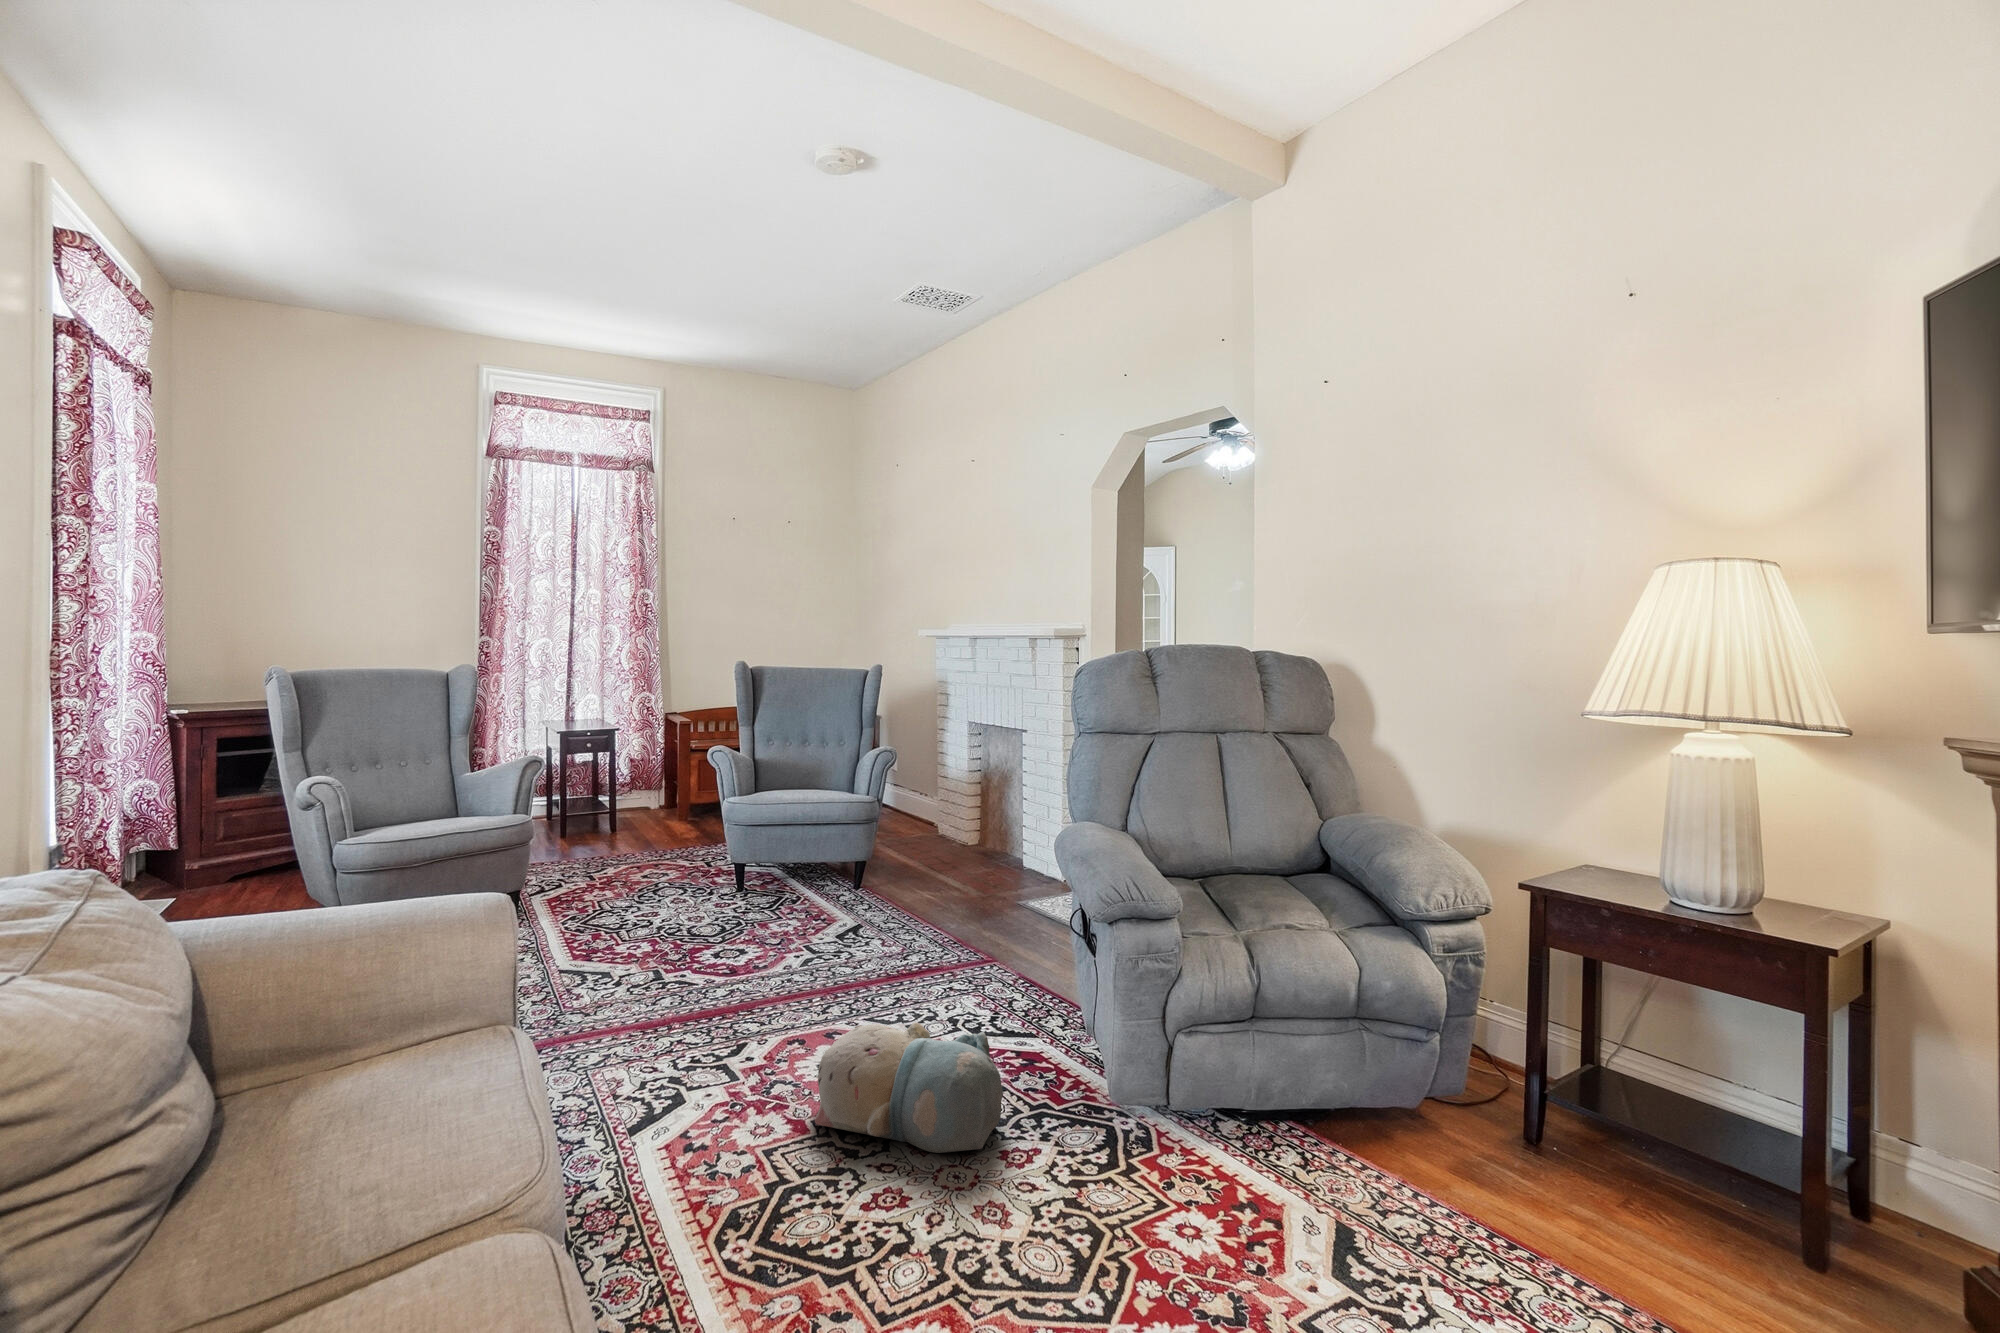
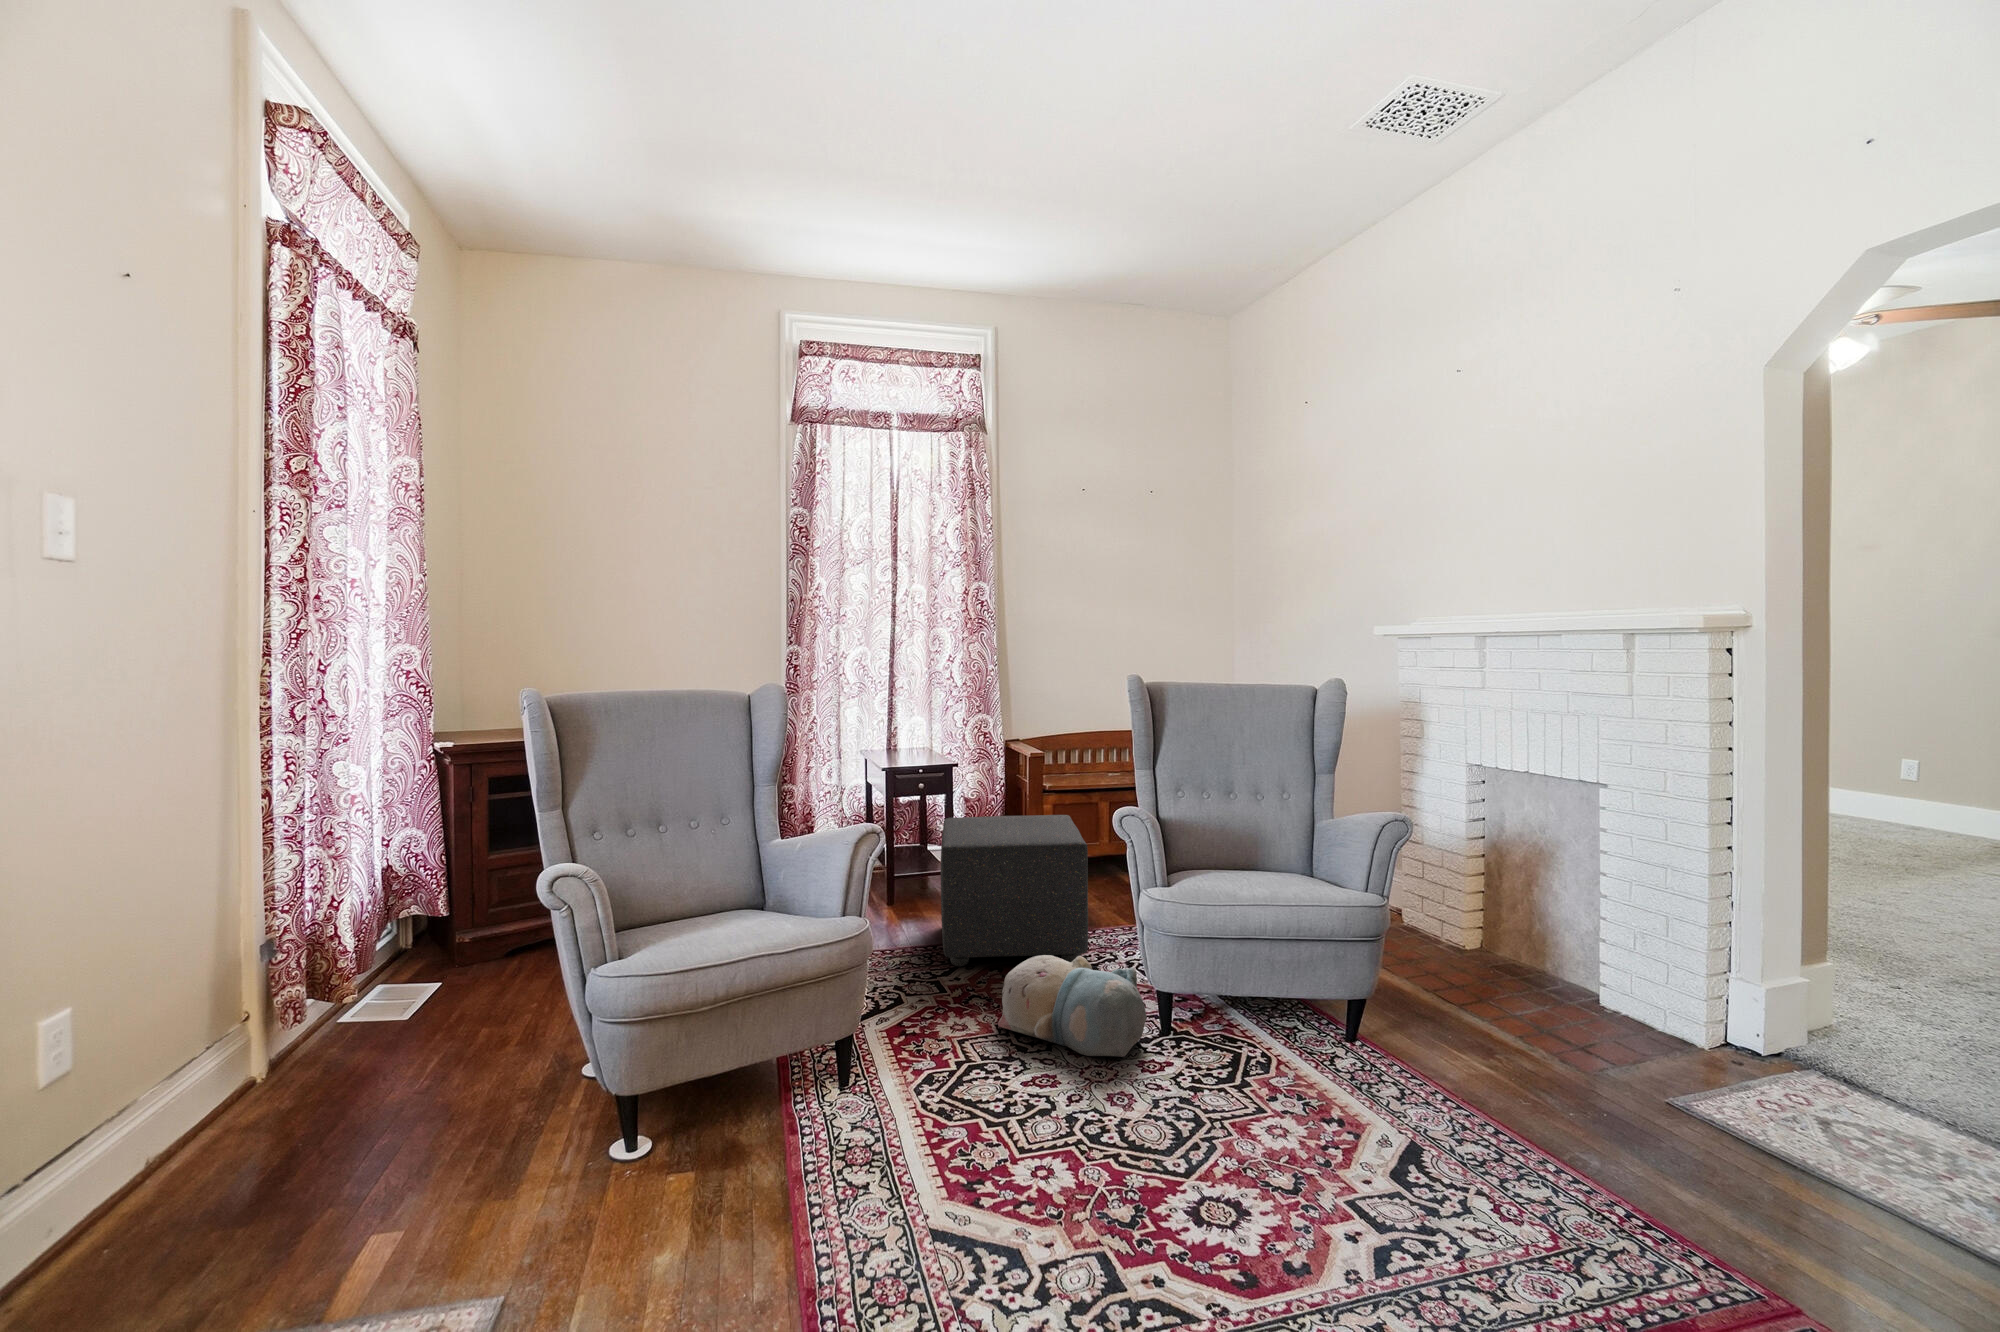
ottoman: none [721,844,908,1042] -> present [941,815,1088,966]

